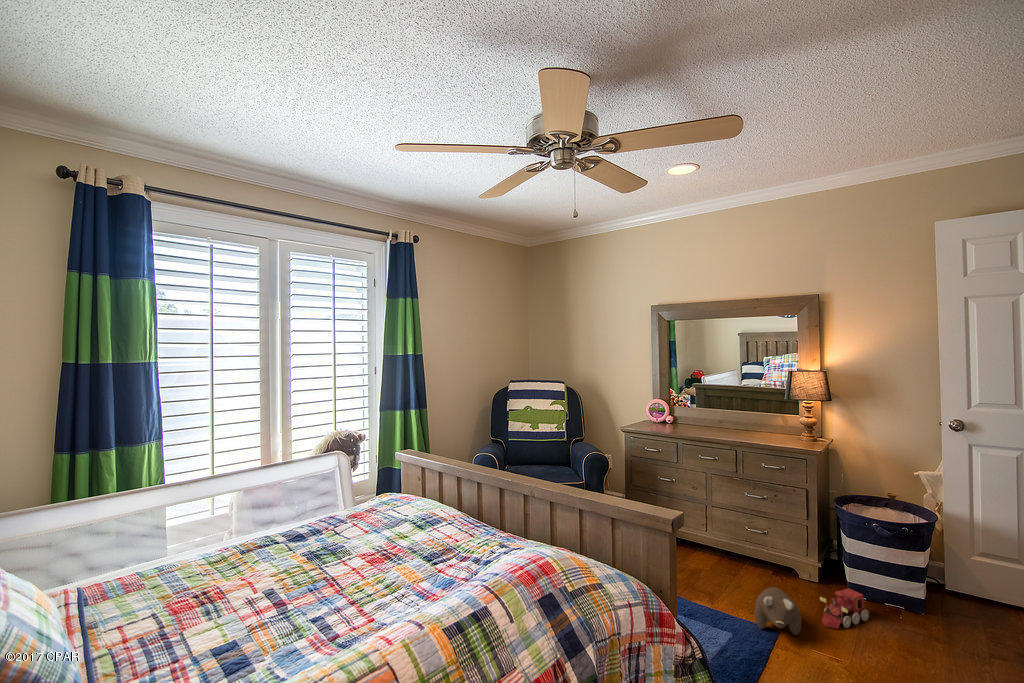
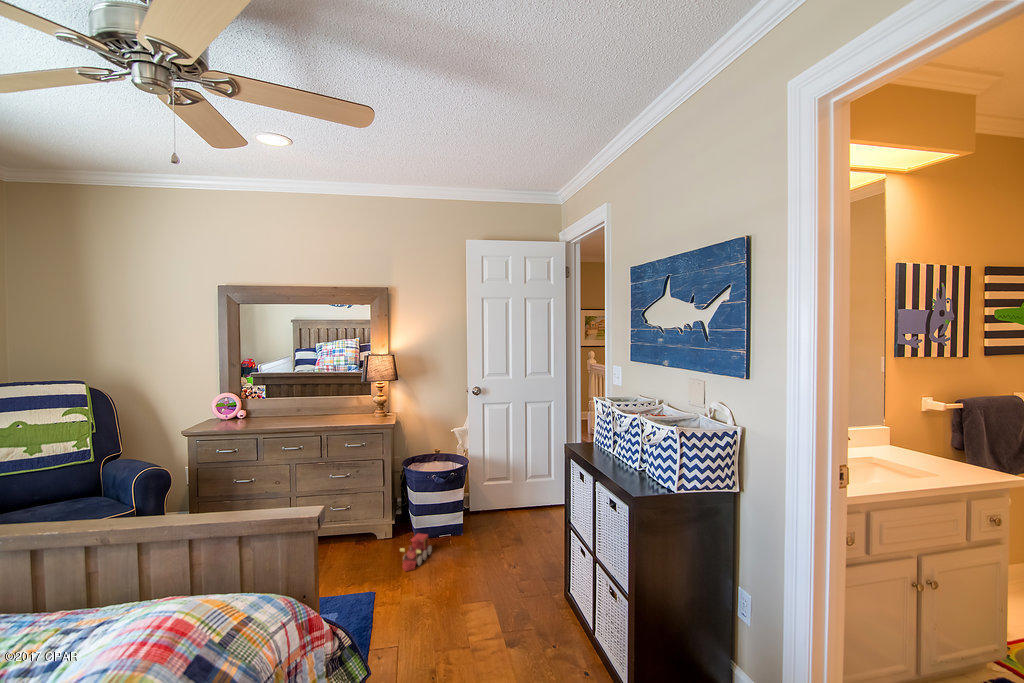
plush toy: present [755,587,801,635] -> none [353,554,391,597]

